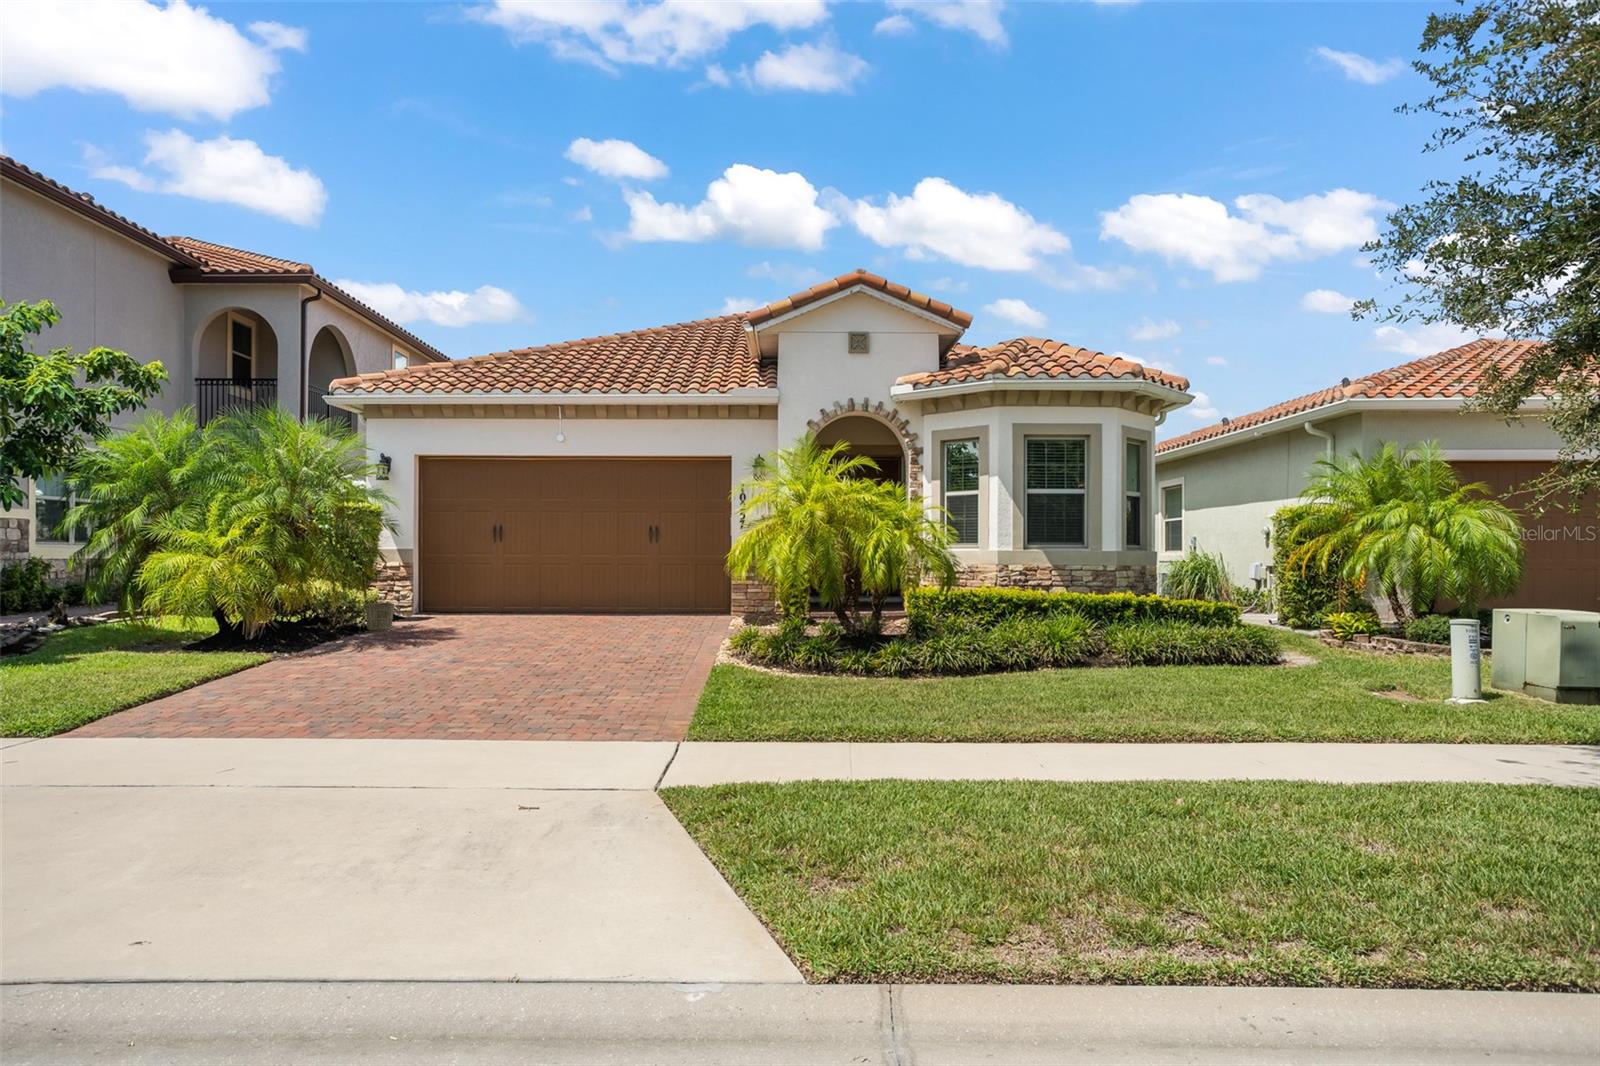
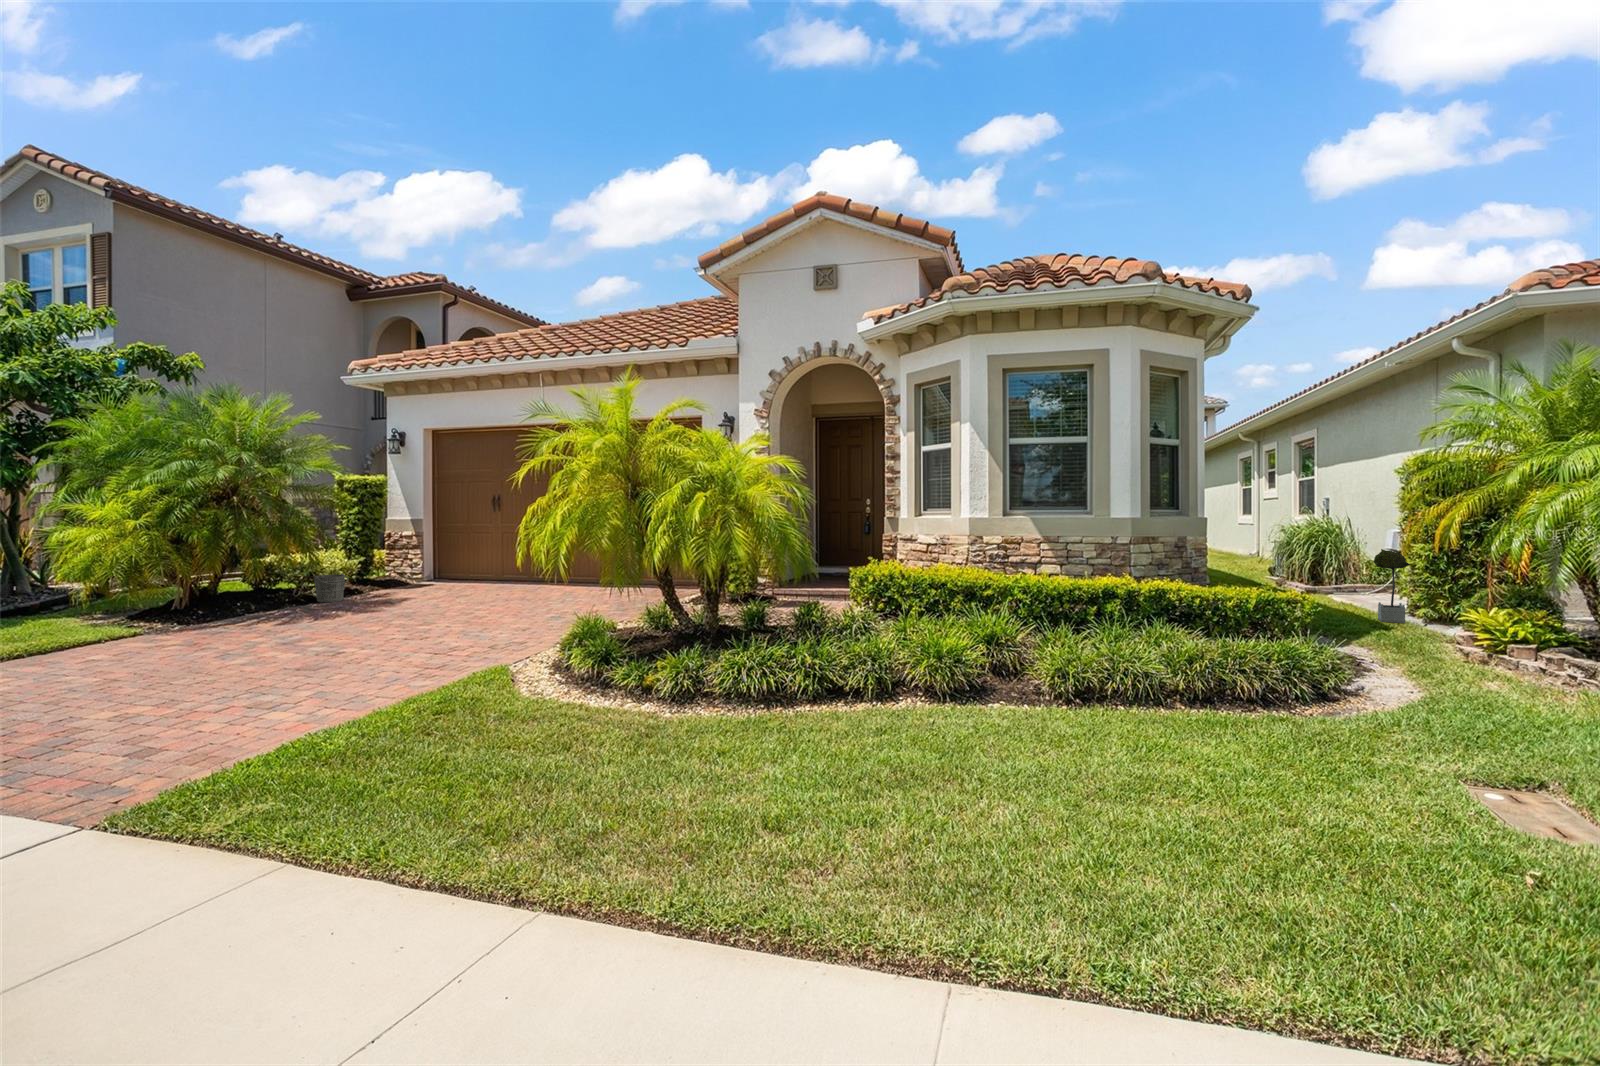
potted tree: none [1262,576,1285,628] -> present [1373,549,1410,623]

